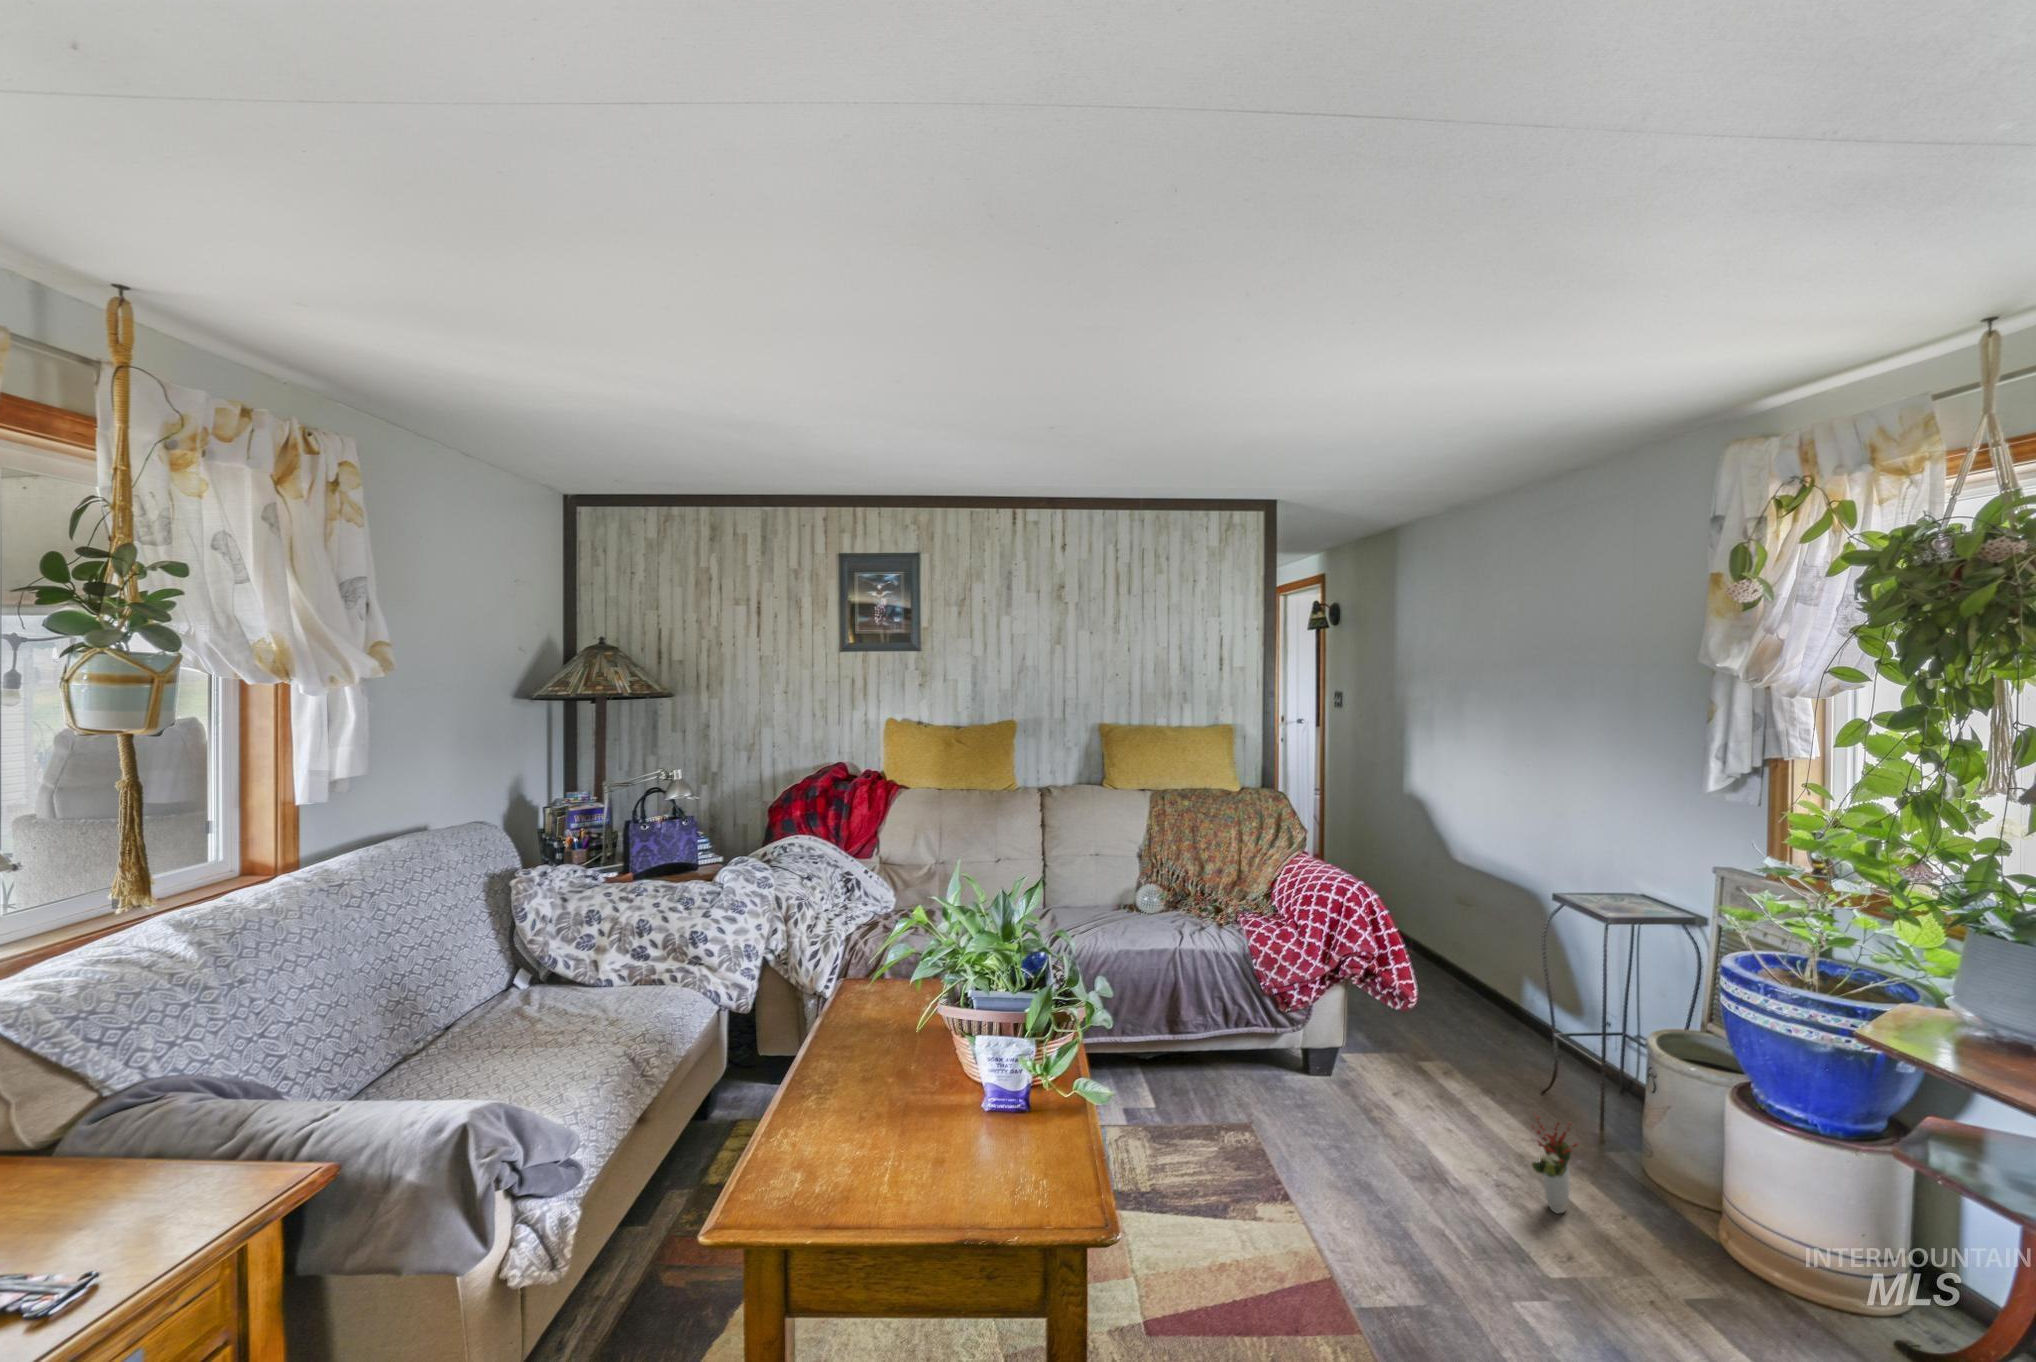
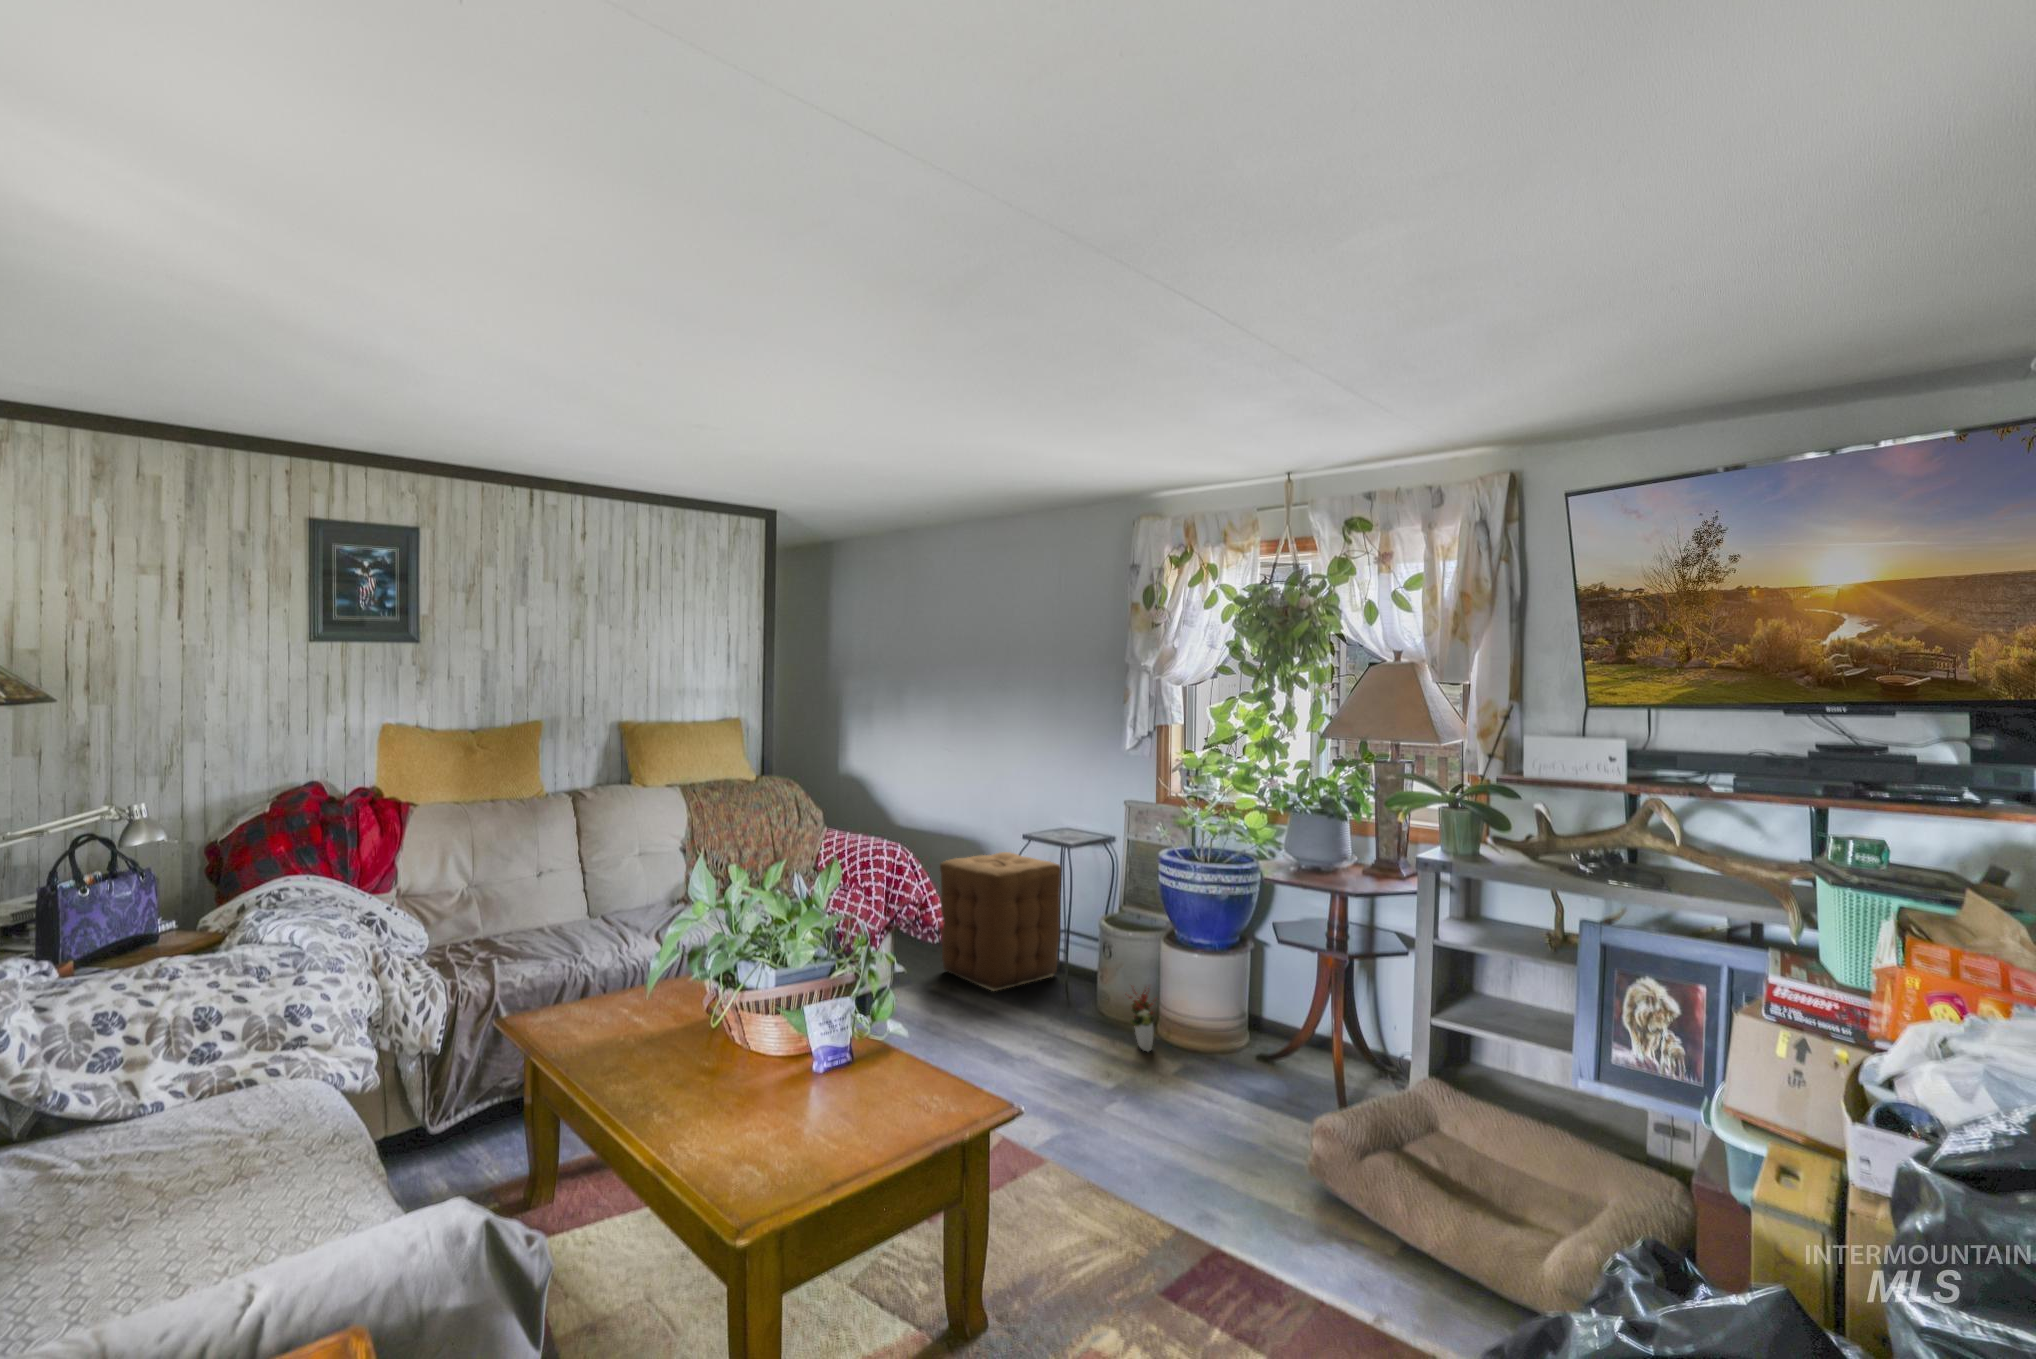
ottoman: none [1406,910,1561,1088] -> present [940,852,1061,991]

